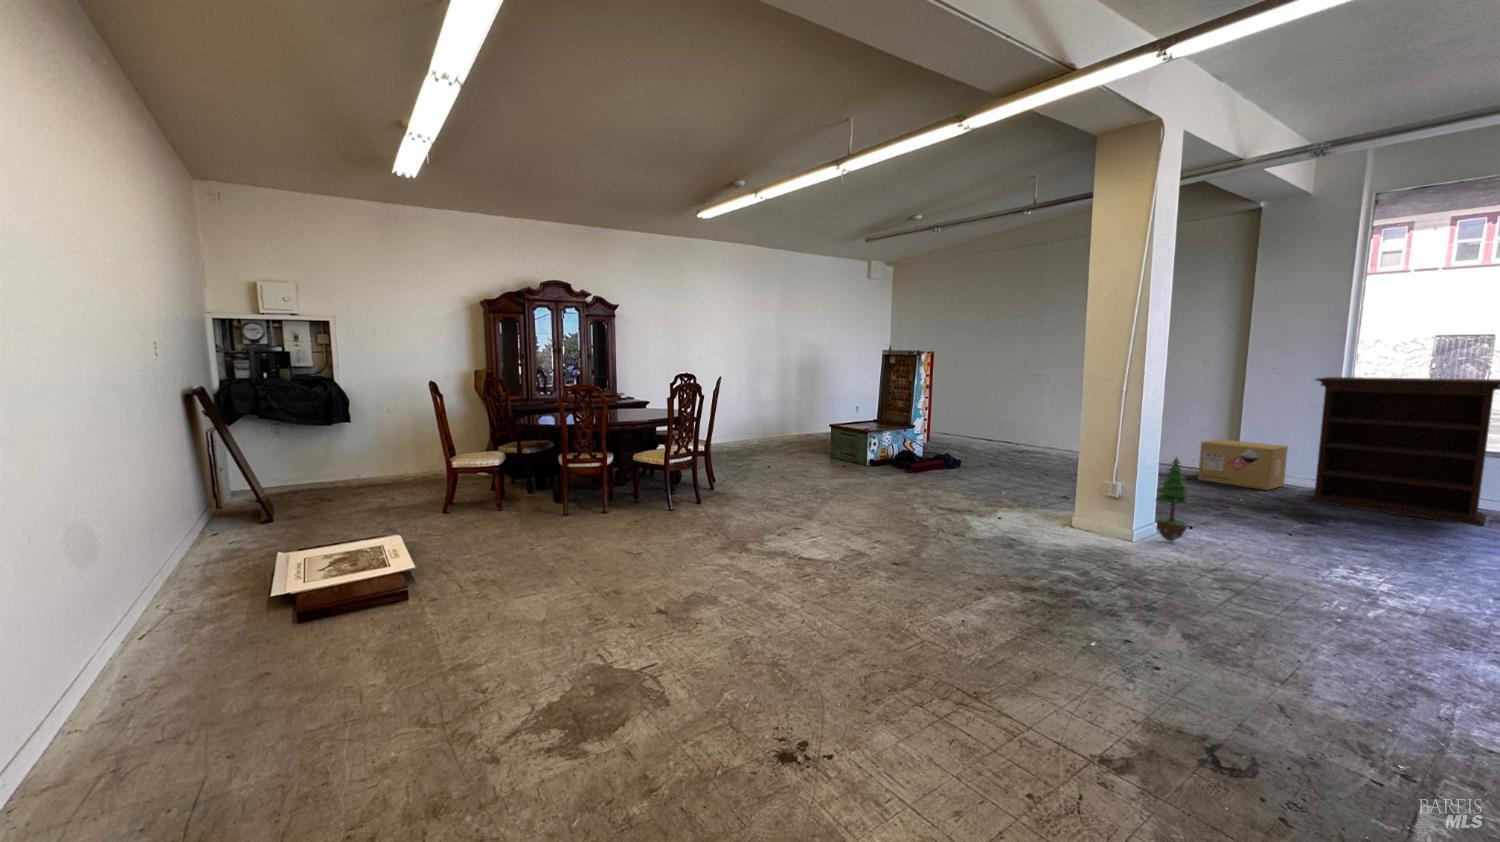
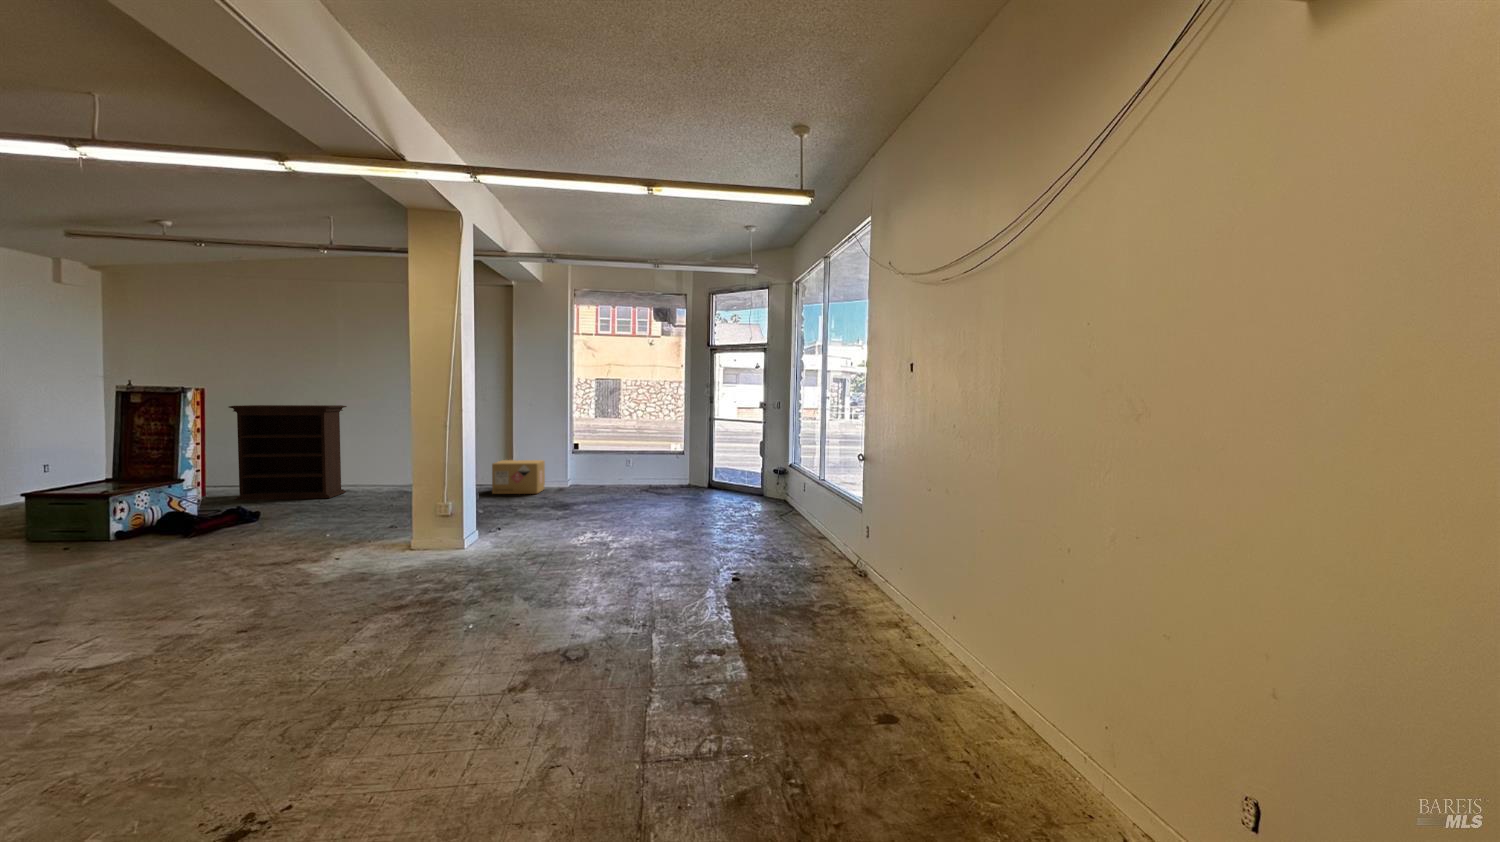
bookshelf: present [1307,377,1500,526] -> present [229,405,347,500]
potted tree: present [1156,458,1191,541] -> none [479,474,505,542]

